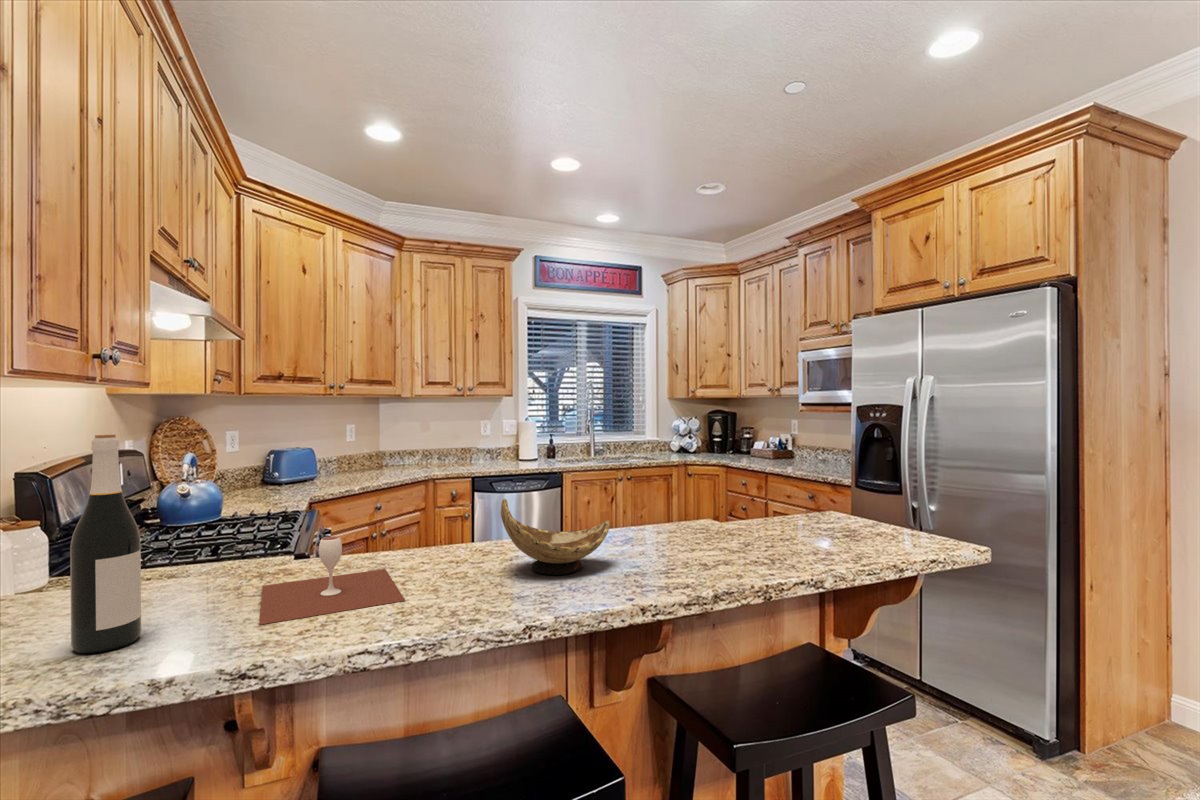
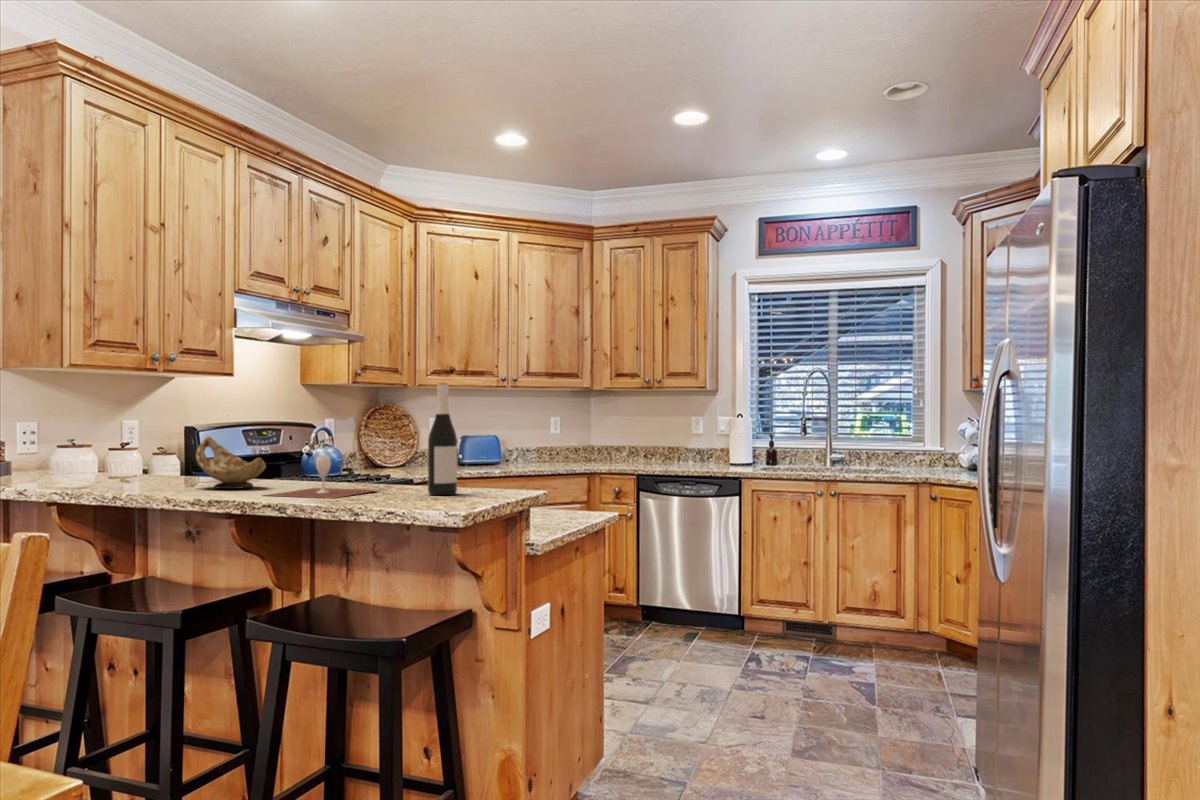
wine bottle: present [70,435,141,653] -> present [428,383,457,495]
wine glass: present [259,536,405,625] -> present [265,456,378,498]

